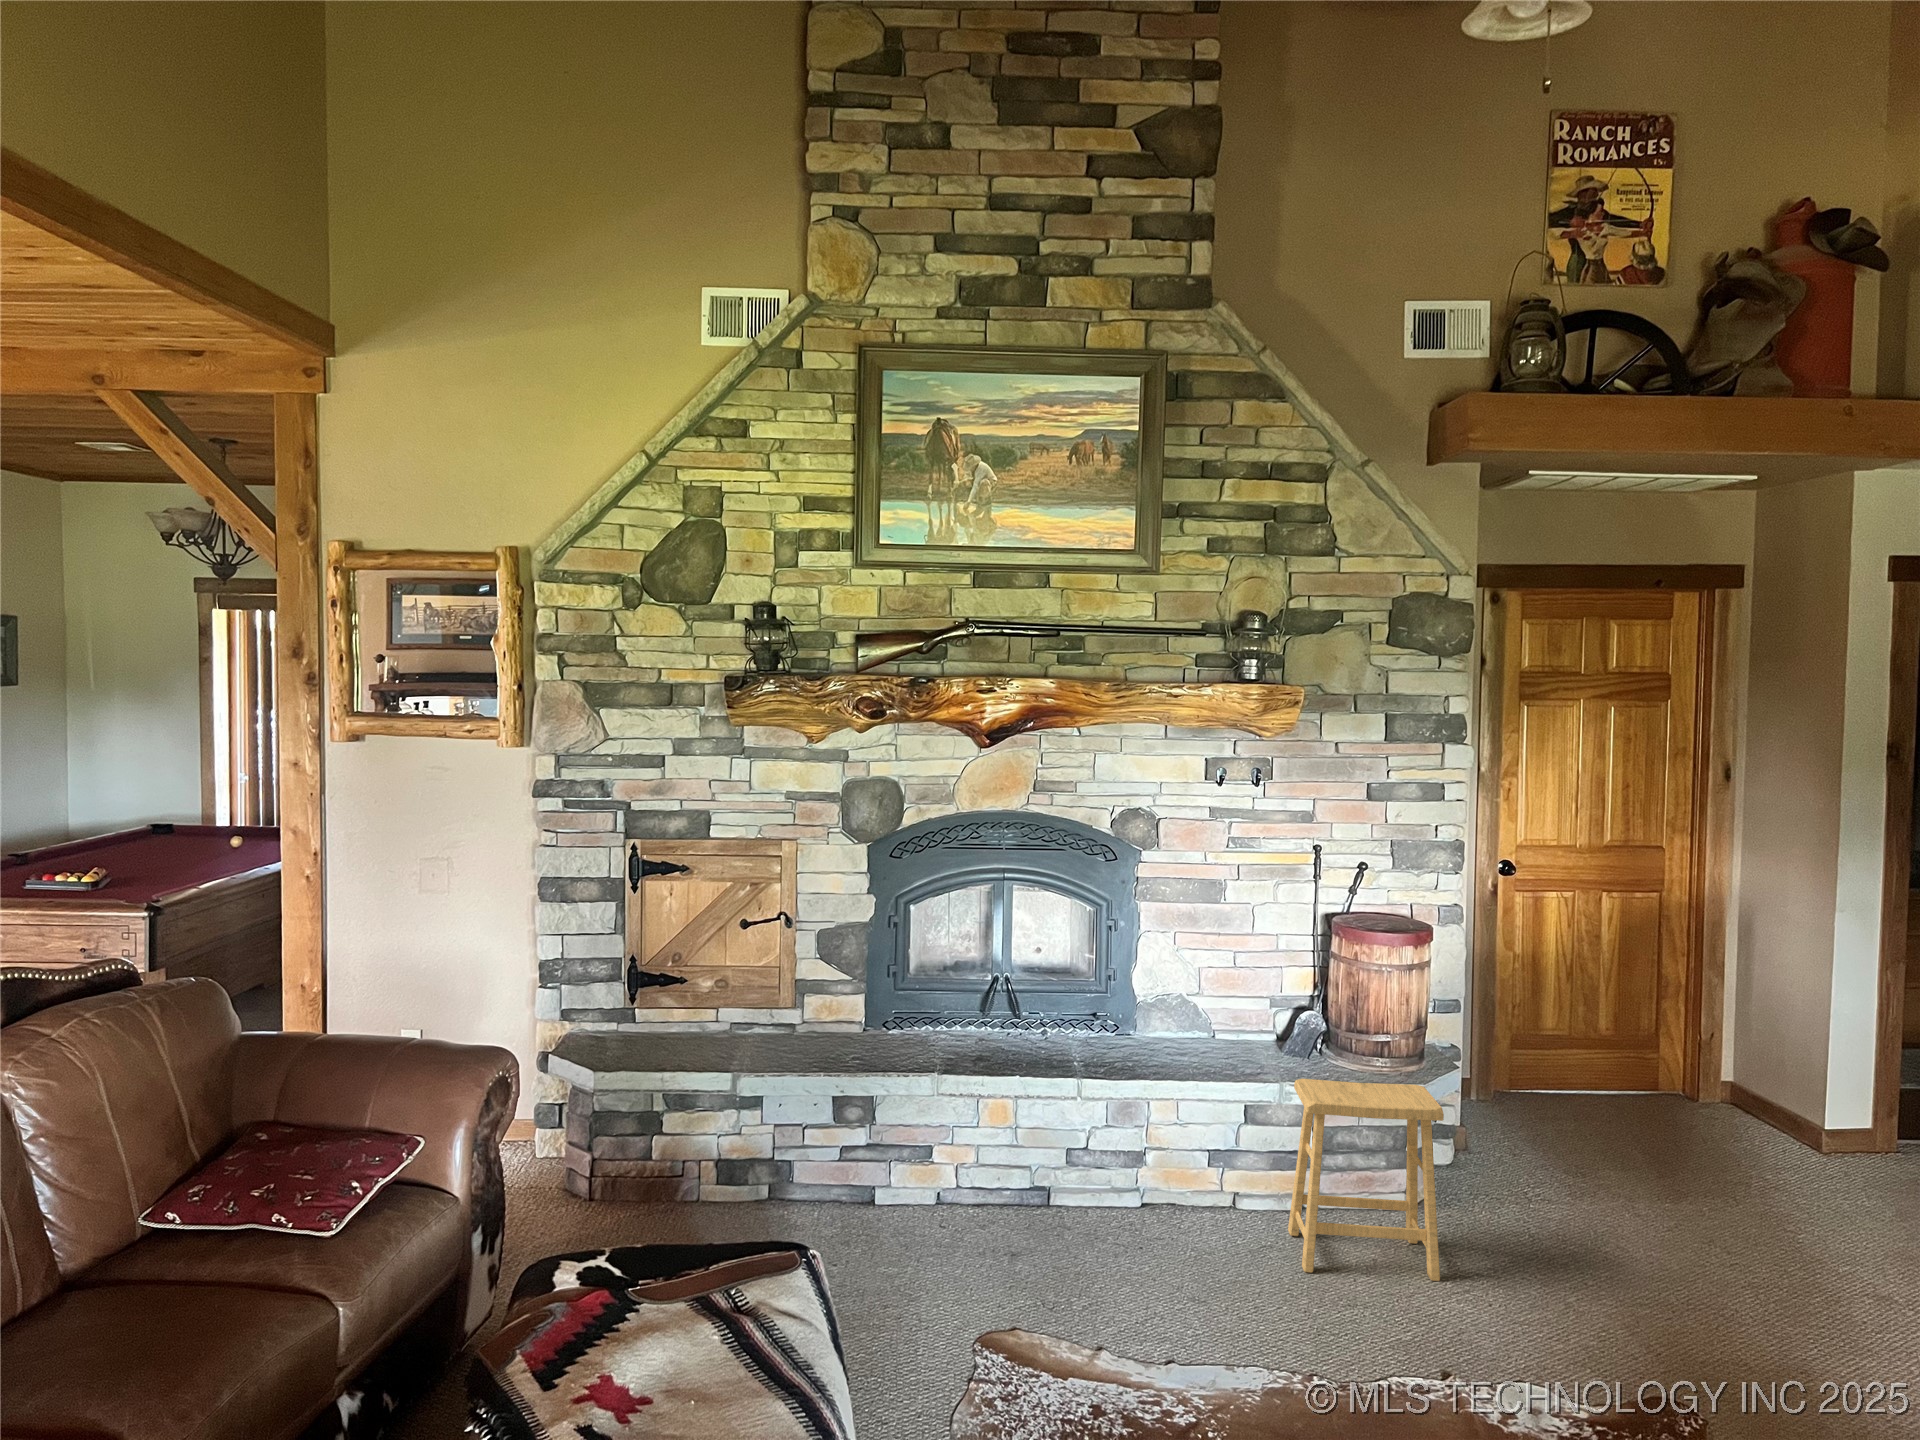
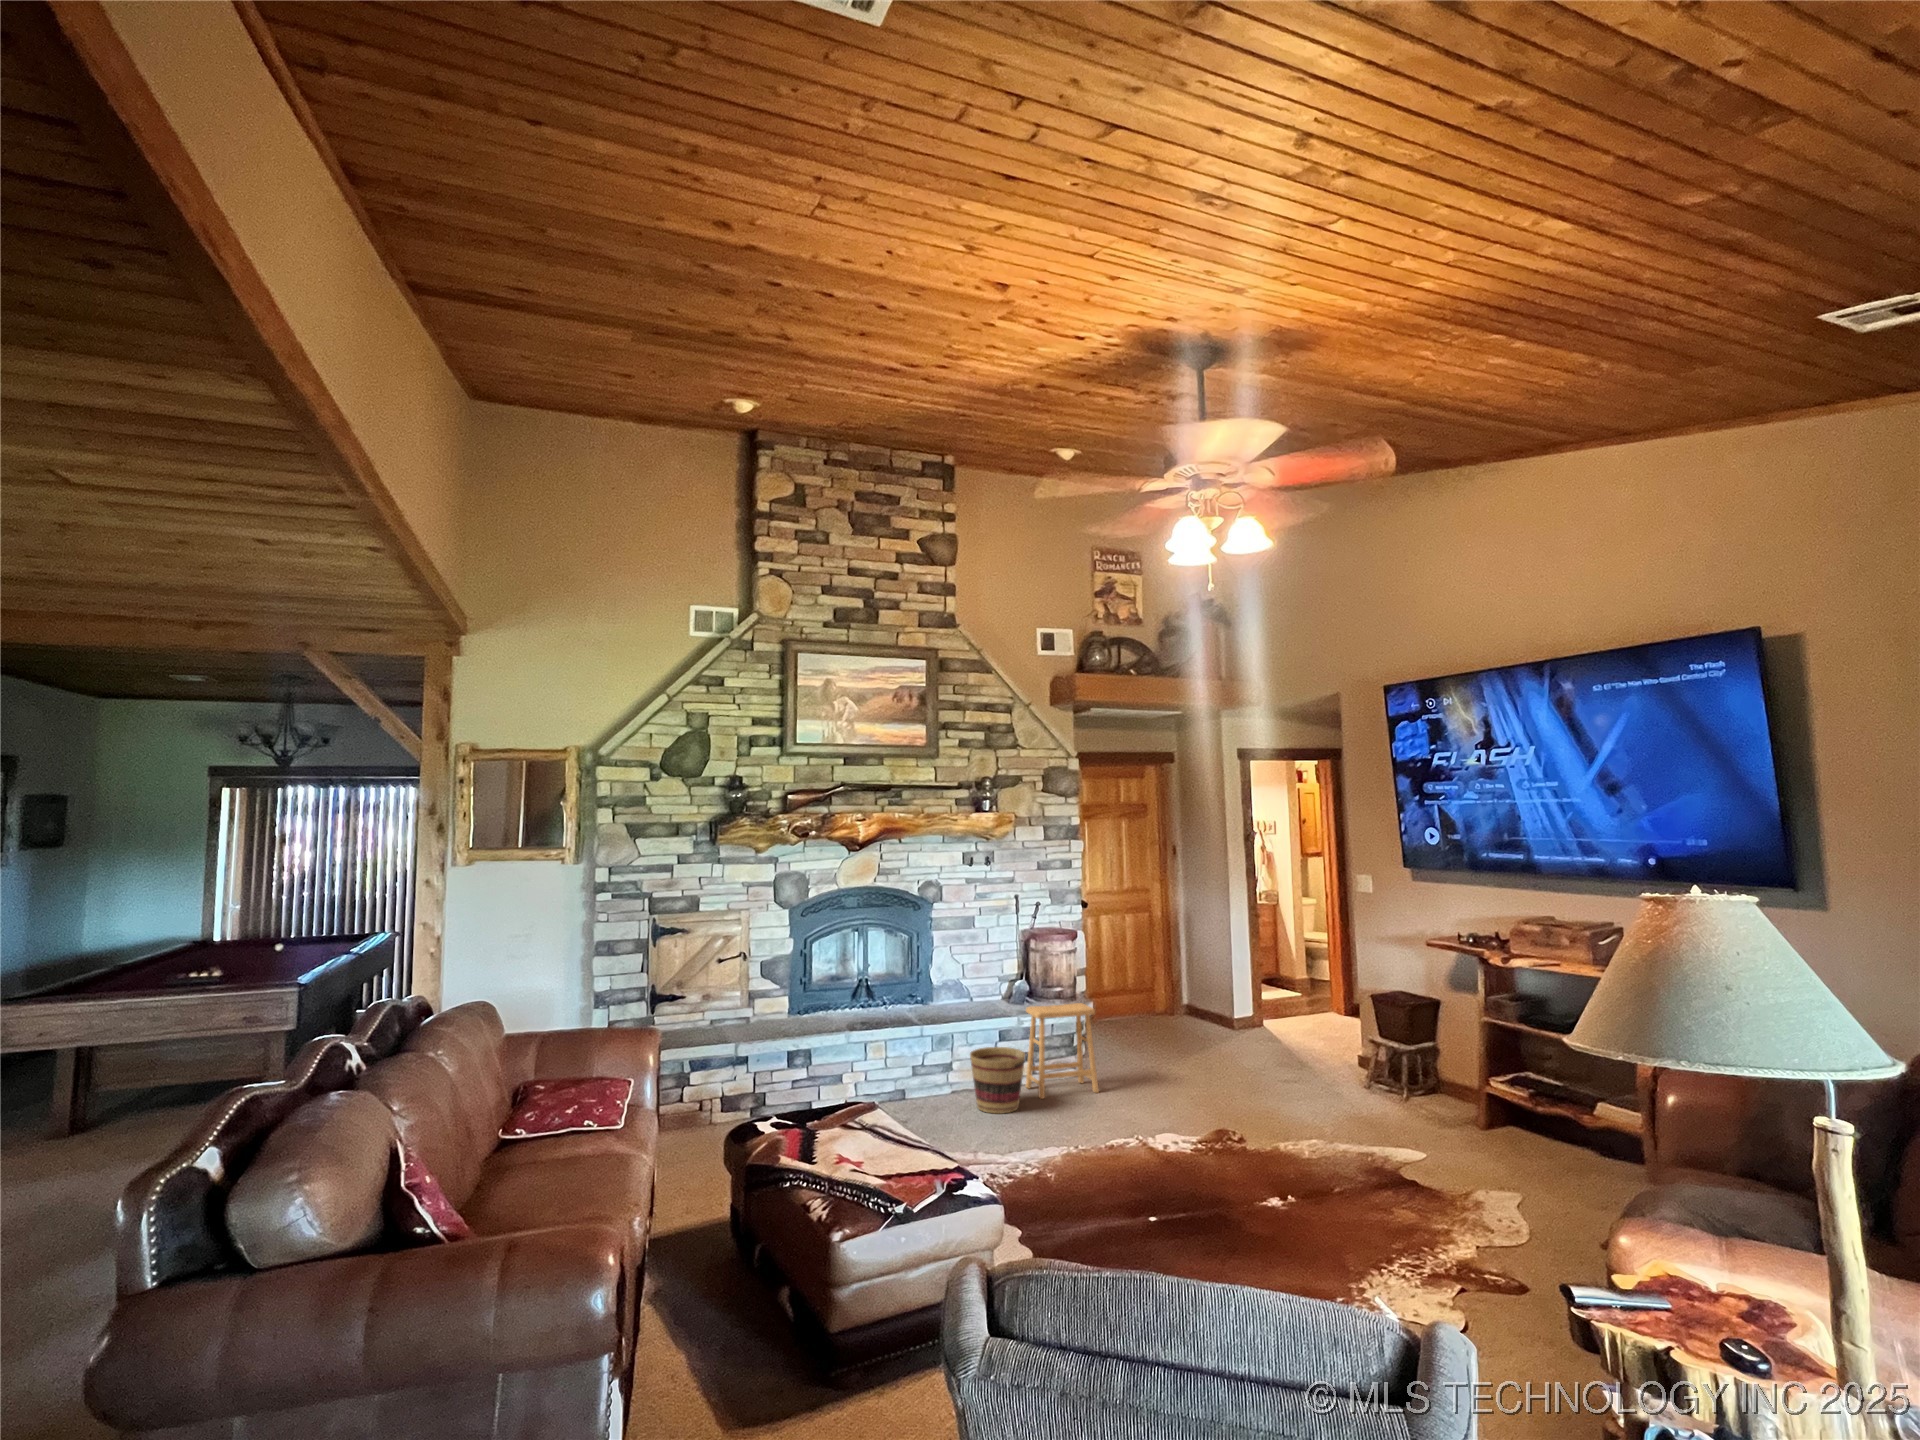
basket: none [1151,1151,1267,1299] -> present [970,1047,1025,1114]

